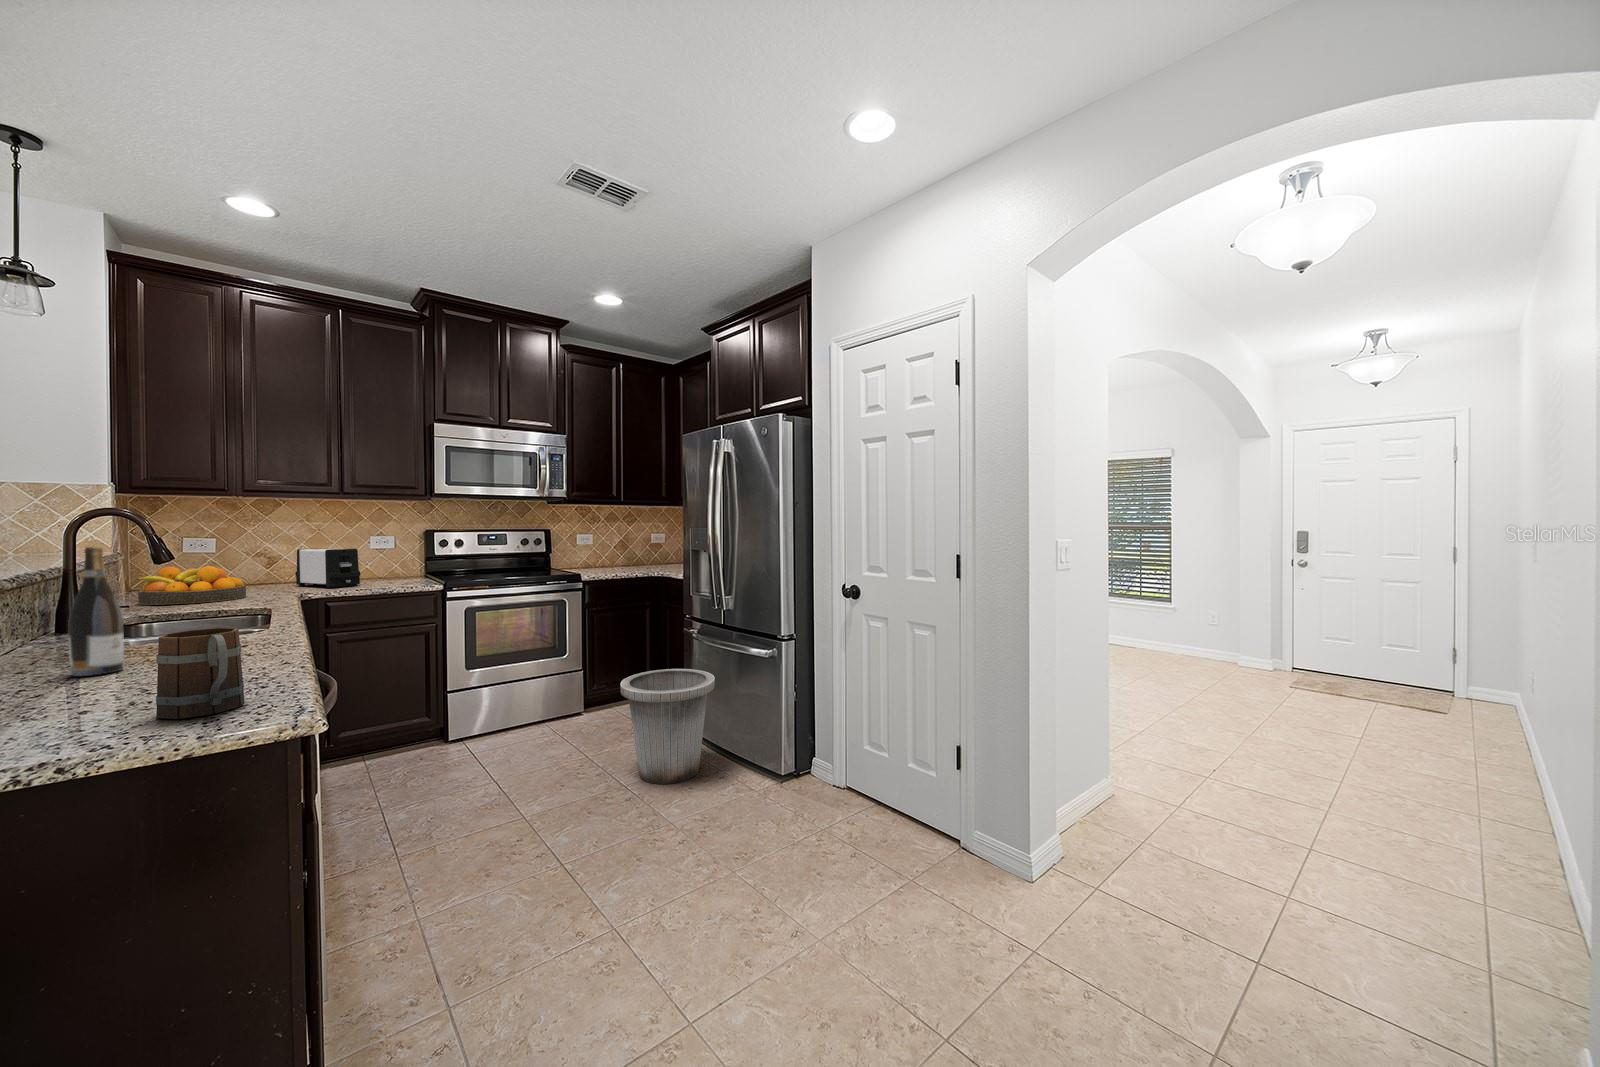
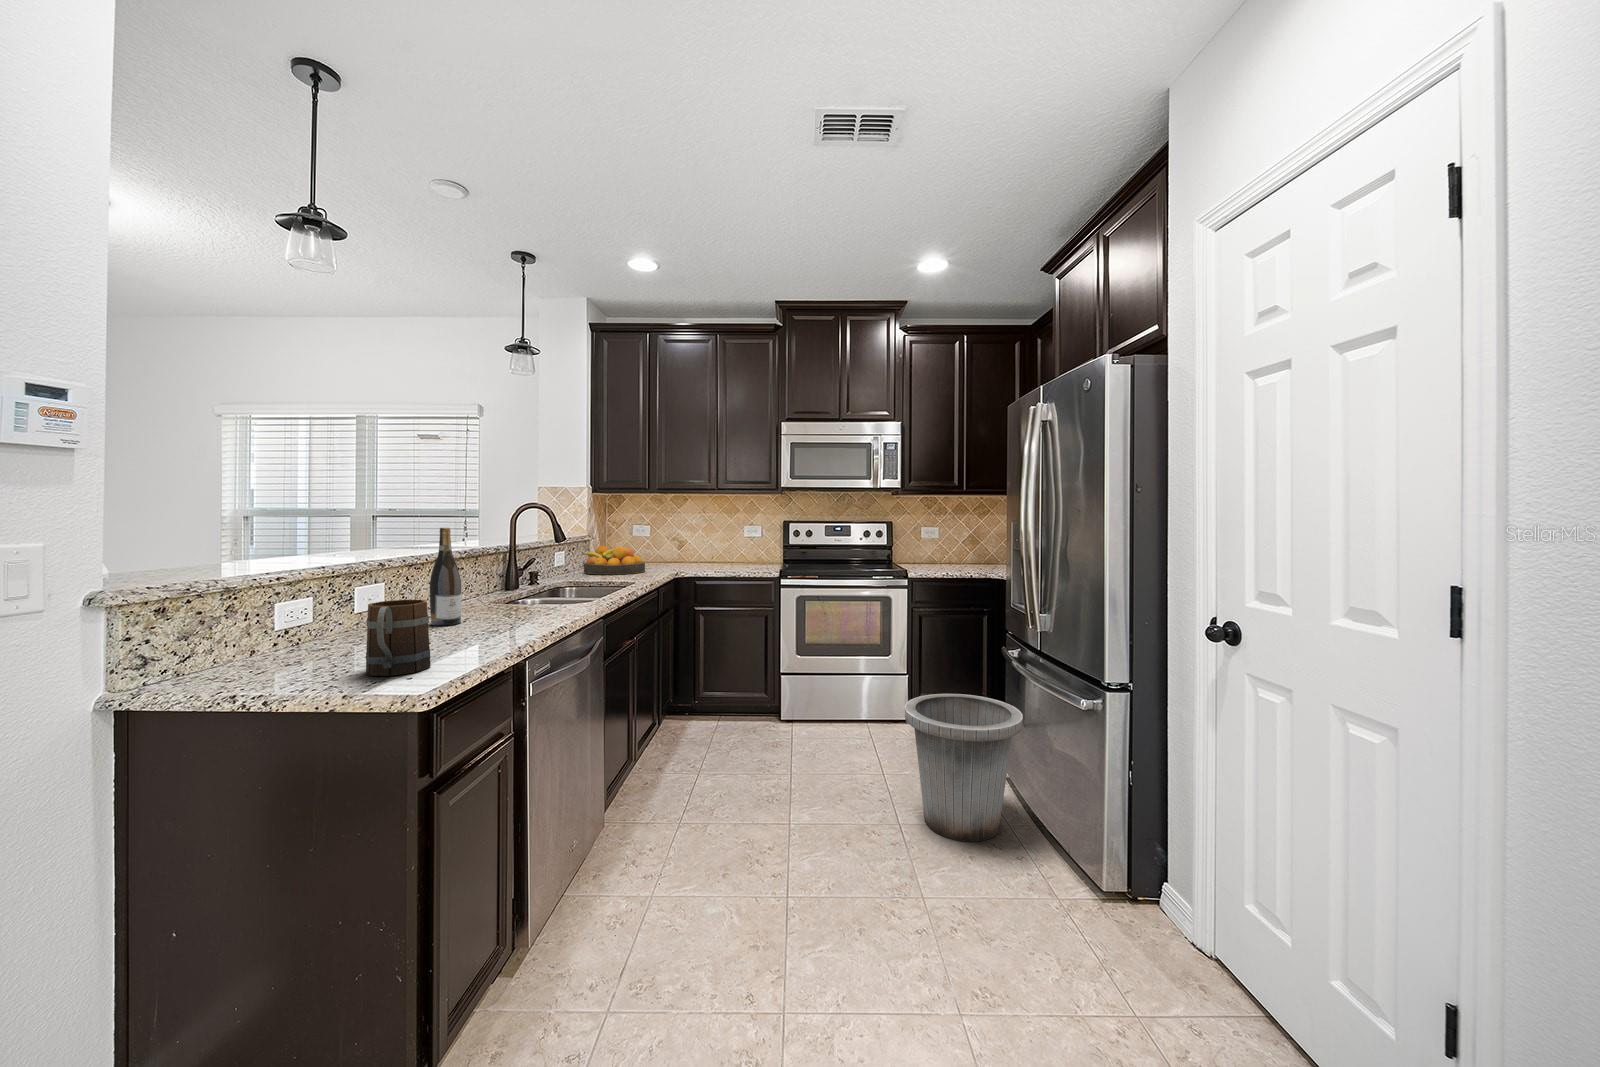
toaster: present [295,548,360,588] -> none [687,535,724,569]

